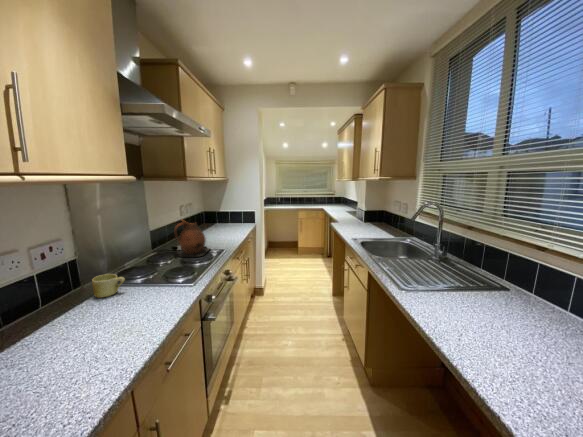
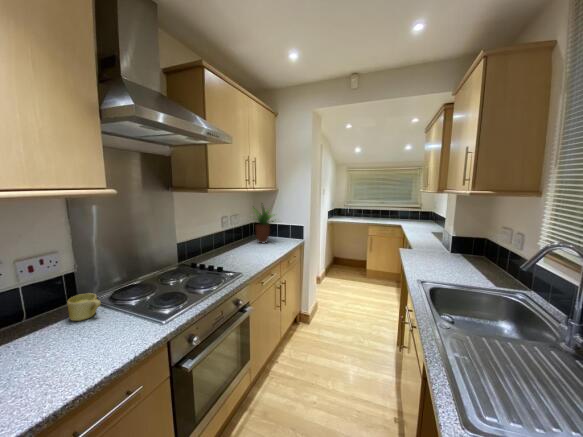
potted plant: none [204,191,236,229] -> present [253,203,274,243]
ceramic pitcher: present [174,220,210,256] -> none [191,233,232,279]

